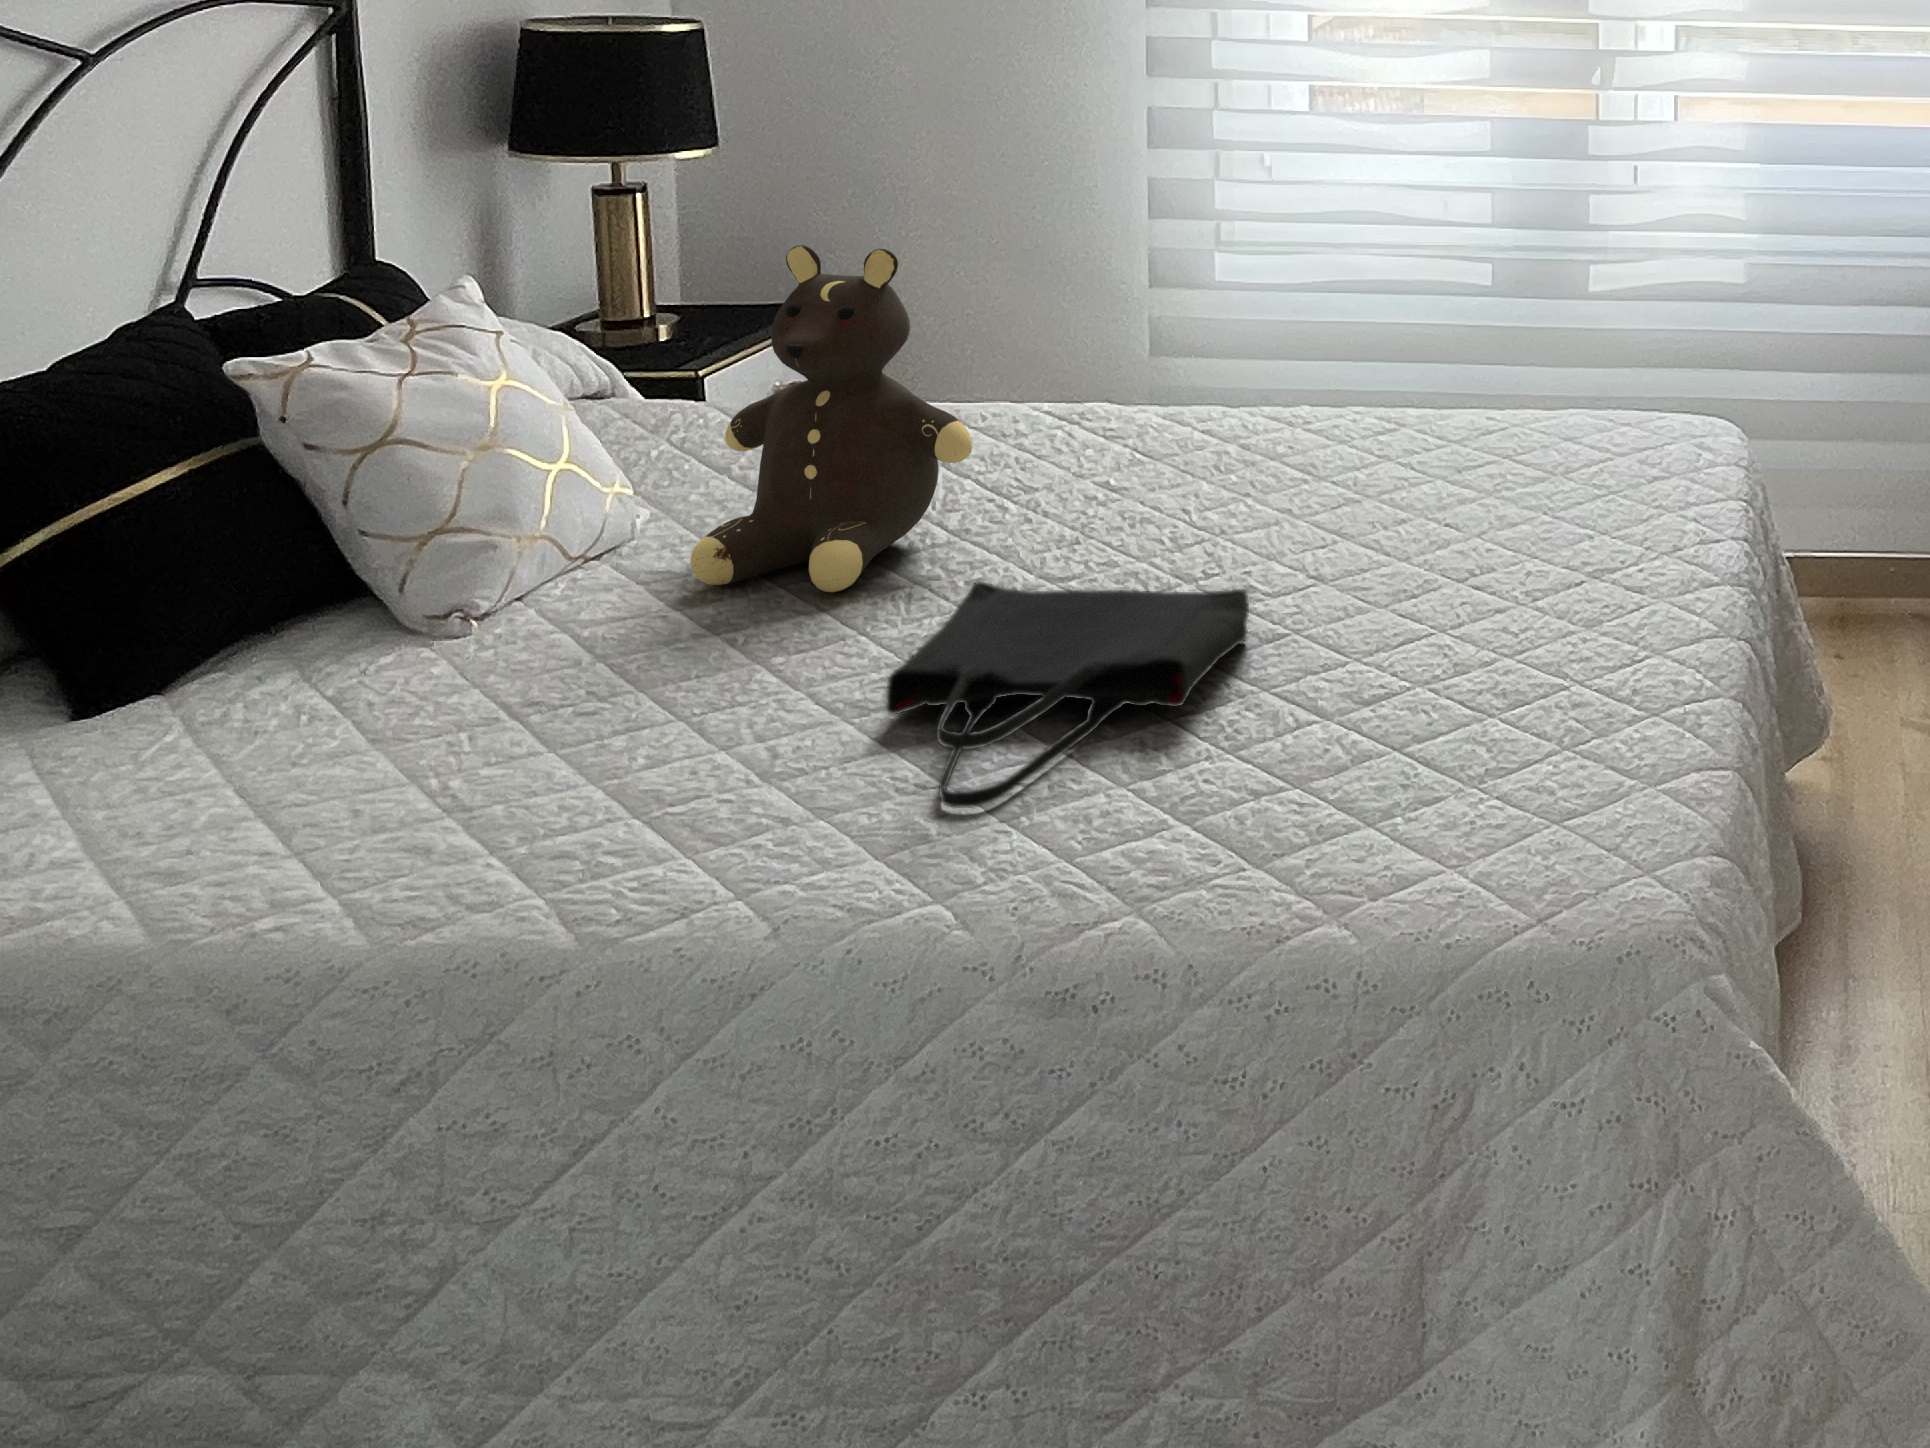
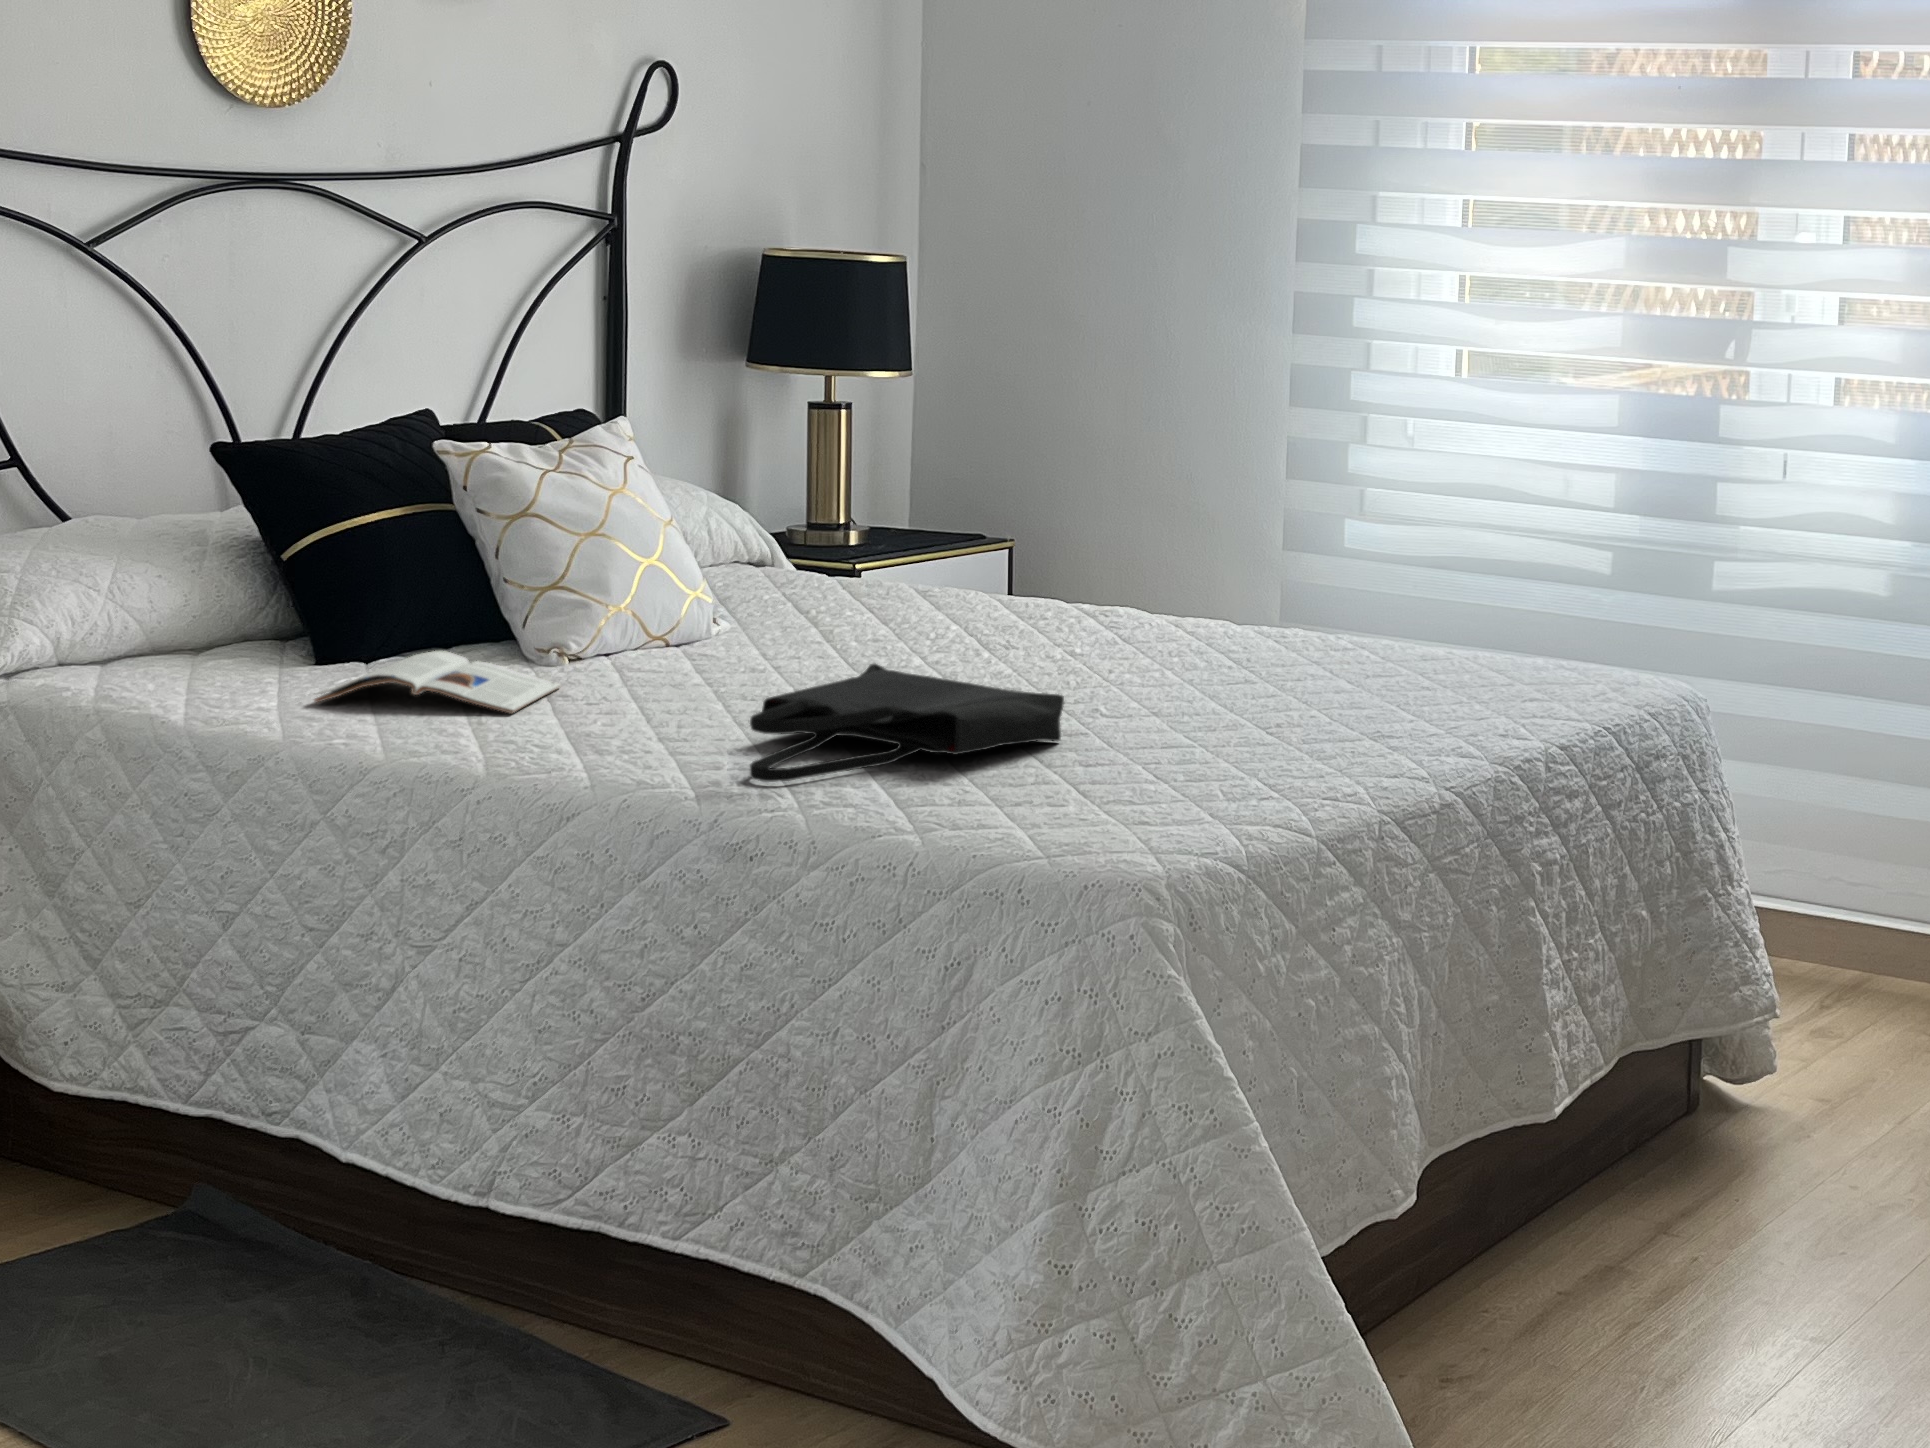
teddy bear: present [690,245,972,592] -> none [712,396,930,677]
magazine: none [139,661,516,797] -> present [314,651,561,714]

